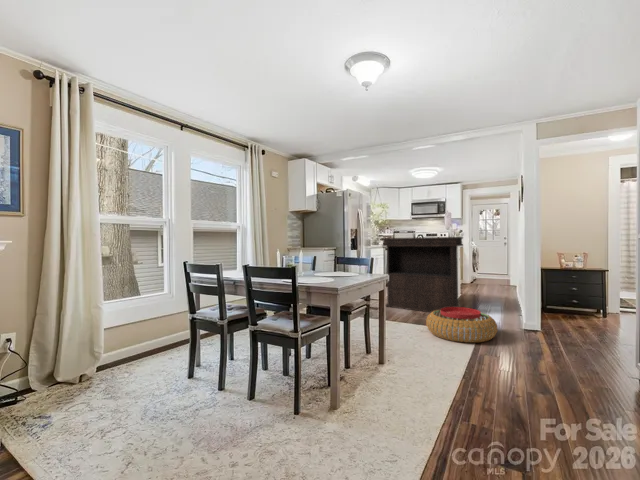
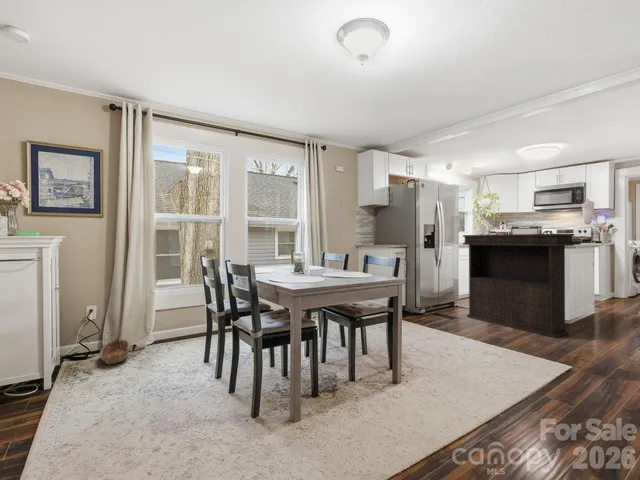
pouf: present [426,307,497,343] -> none [487,325,591,378]
basket: none [28,370,97,411] -> present [100,339,130,364]

